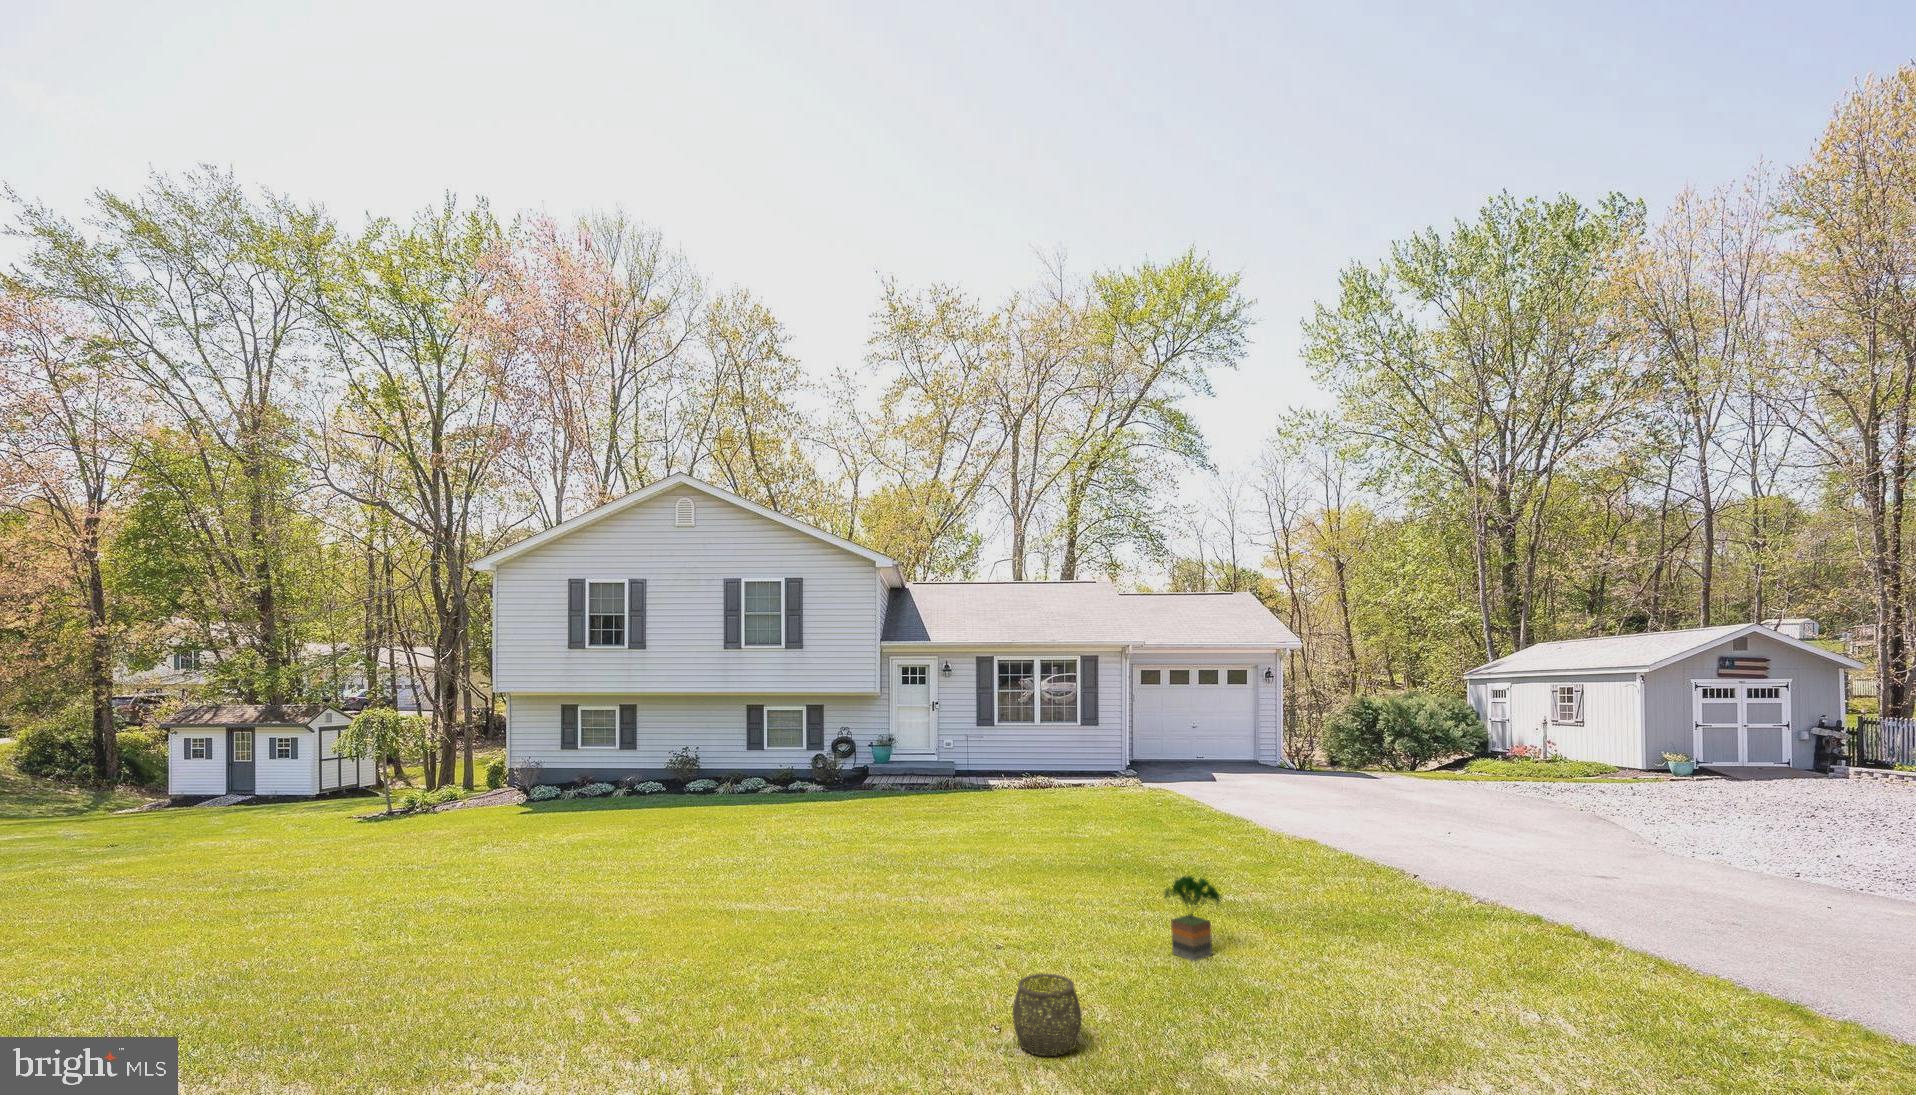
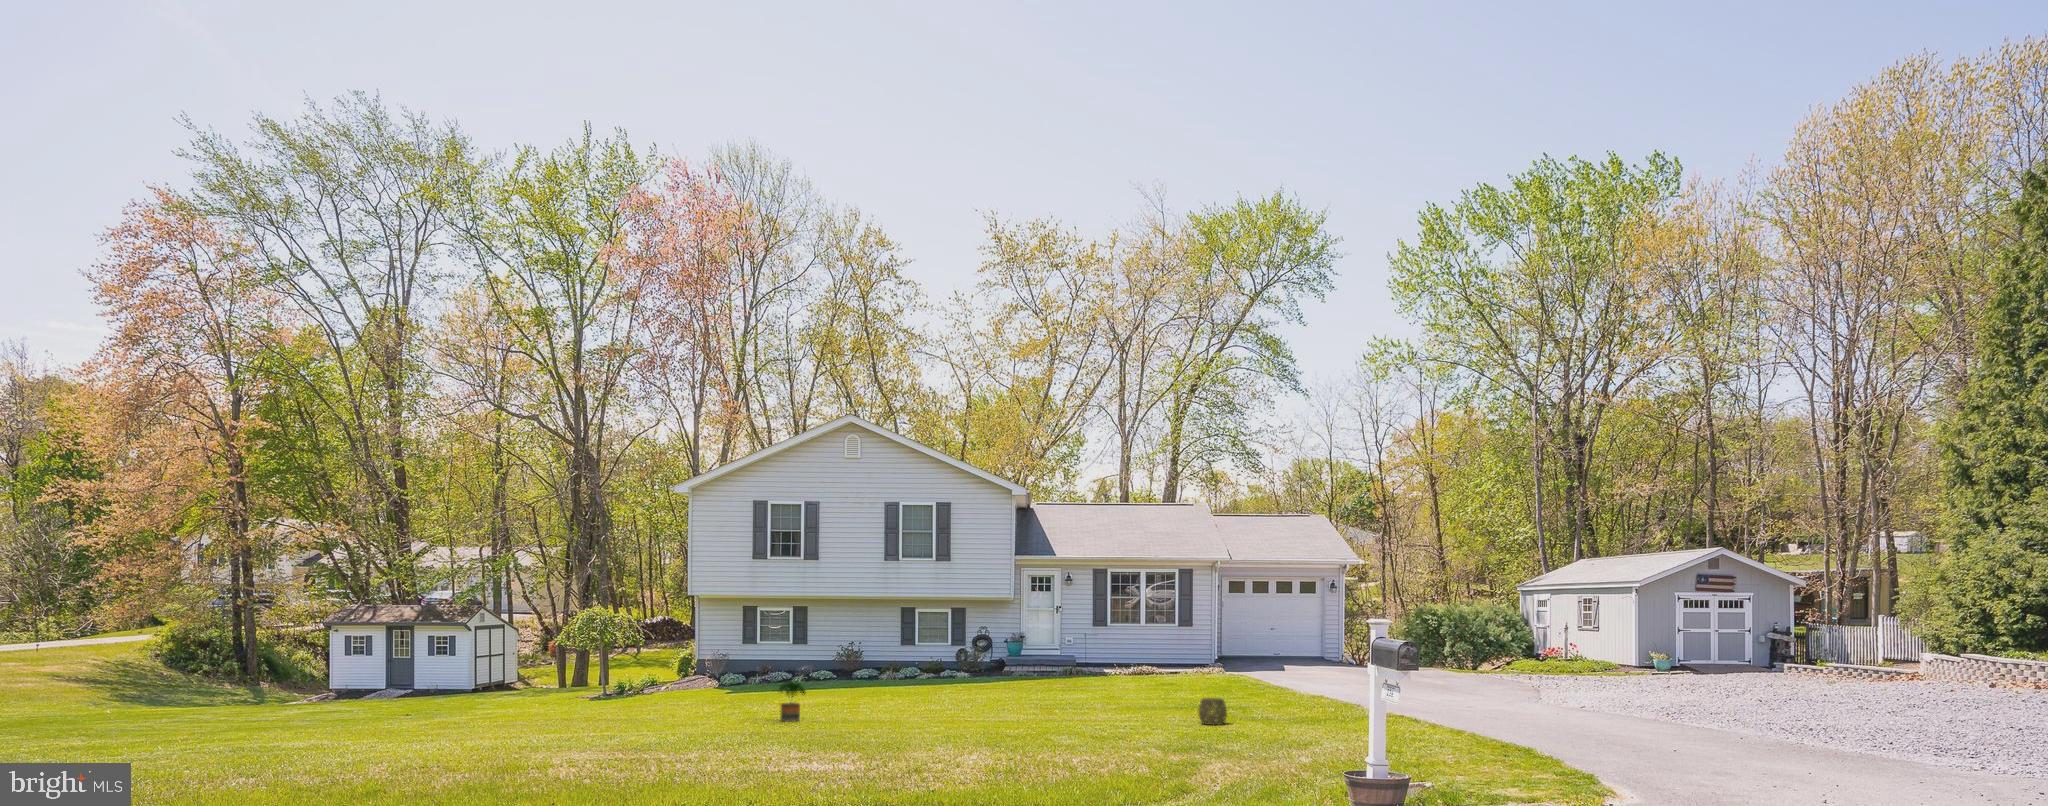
potted tree: present [1164,876,1221,961] -> present [779,682,806,722]

